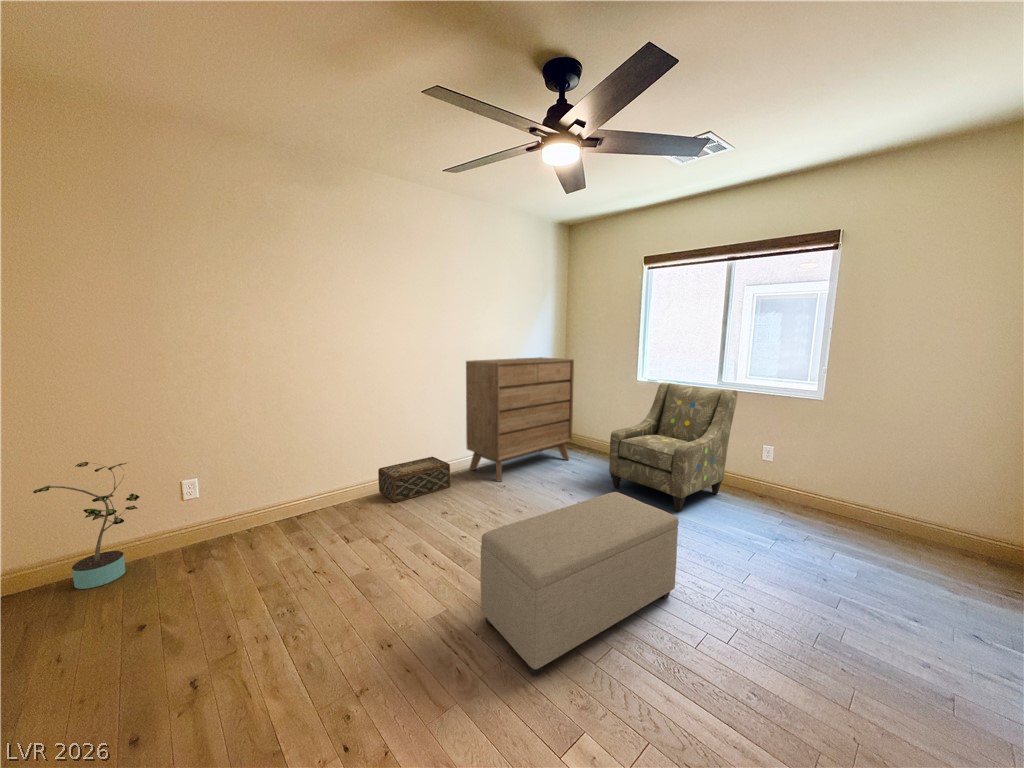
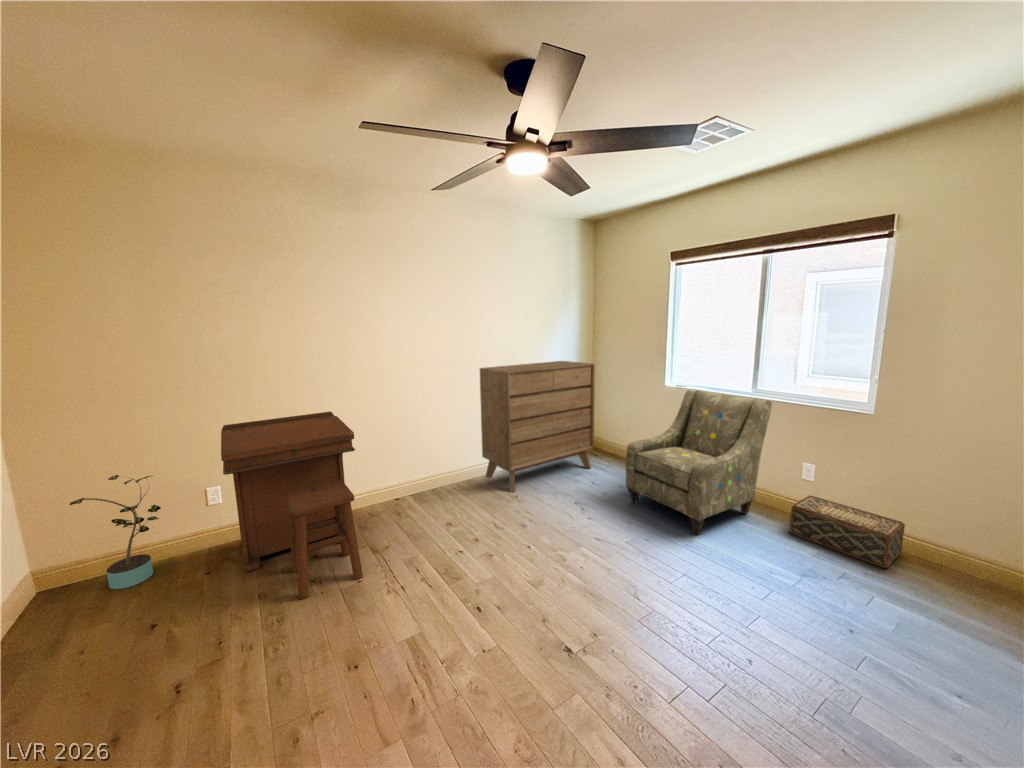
desk: none [205,399,369,586] -> present [221,411,363,599]
woven basket: present [378,457,450,502] -> present [790,495,905,568]
ottoman: present [481,492,679,676] -> none [451,519,669,722]

